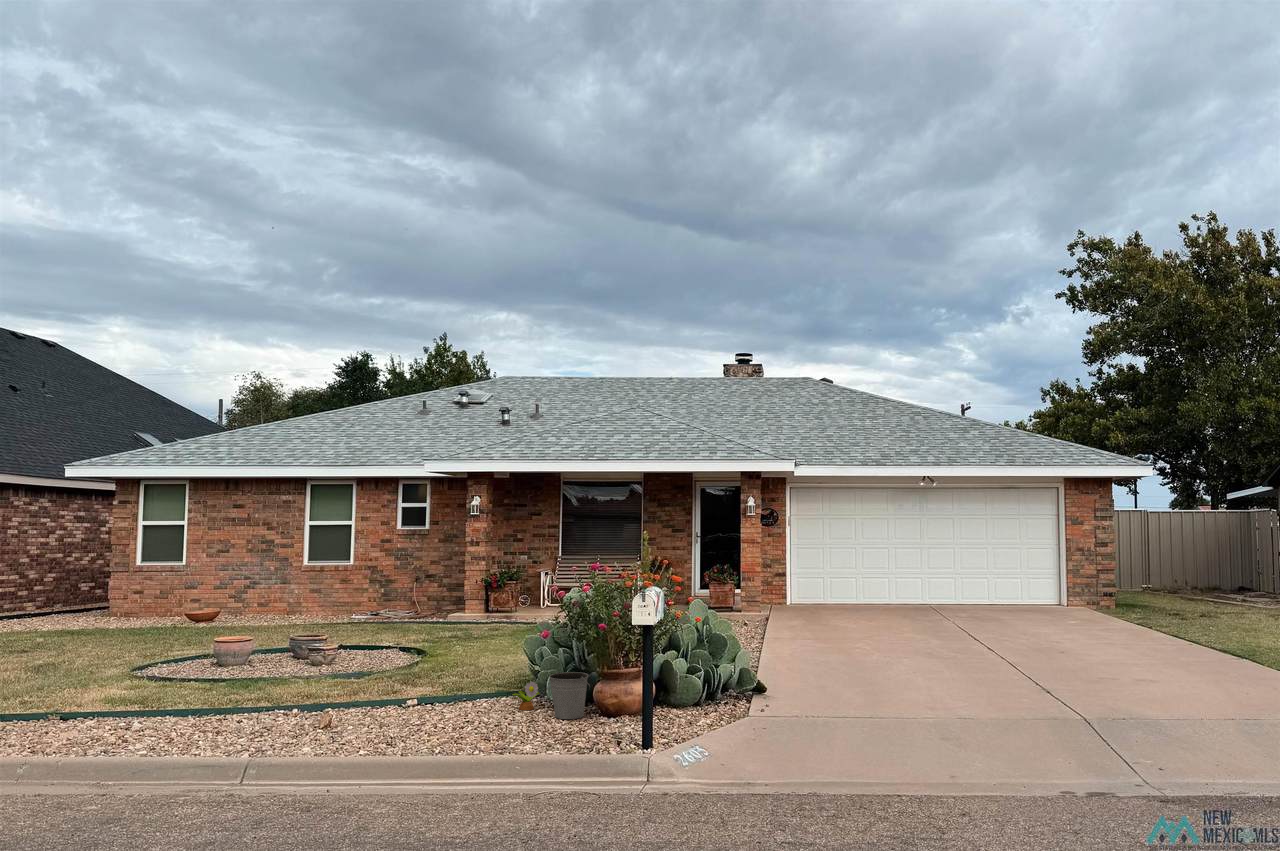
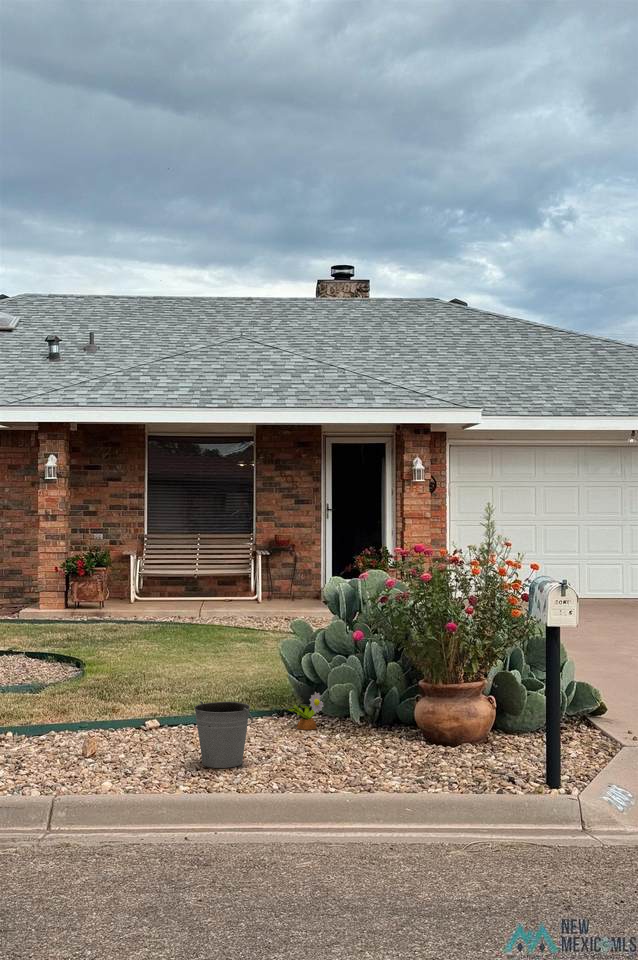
bucket: present [549,671,590,719] -> present [194,701,253,768]

